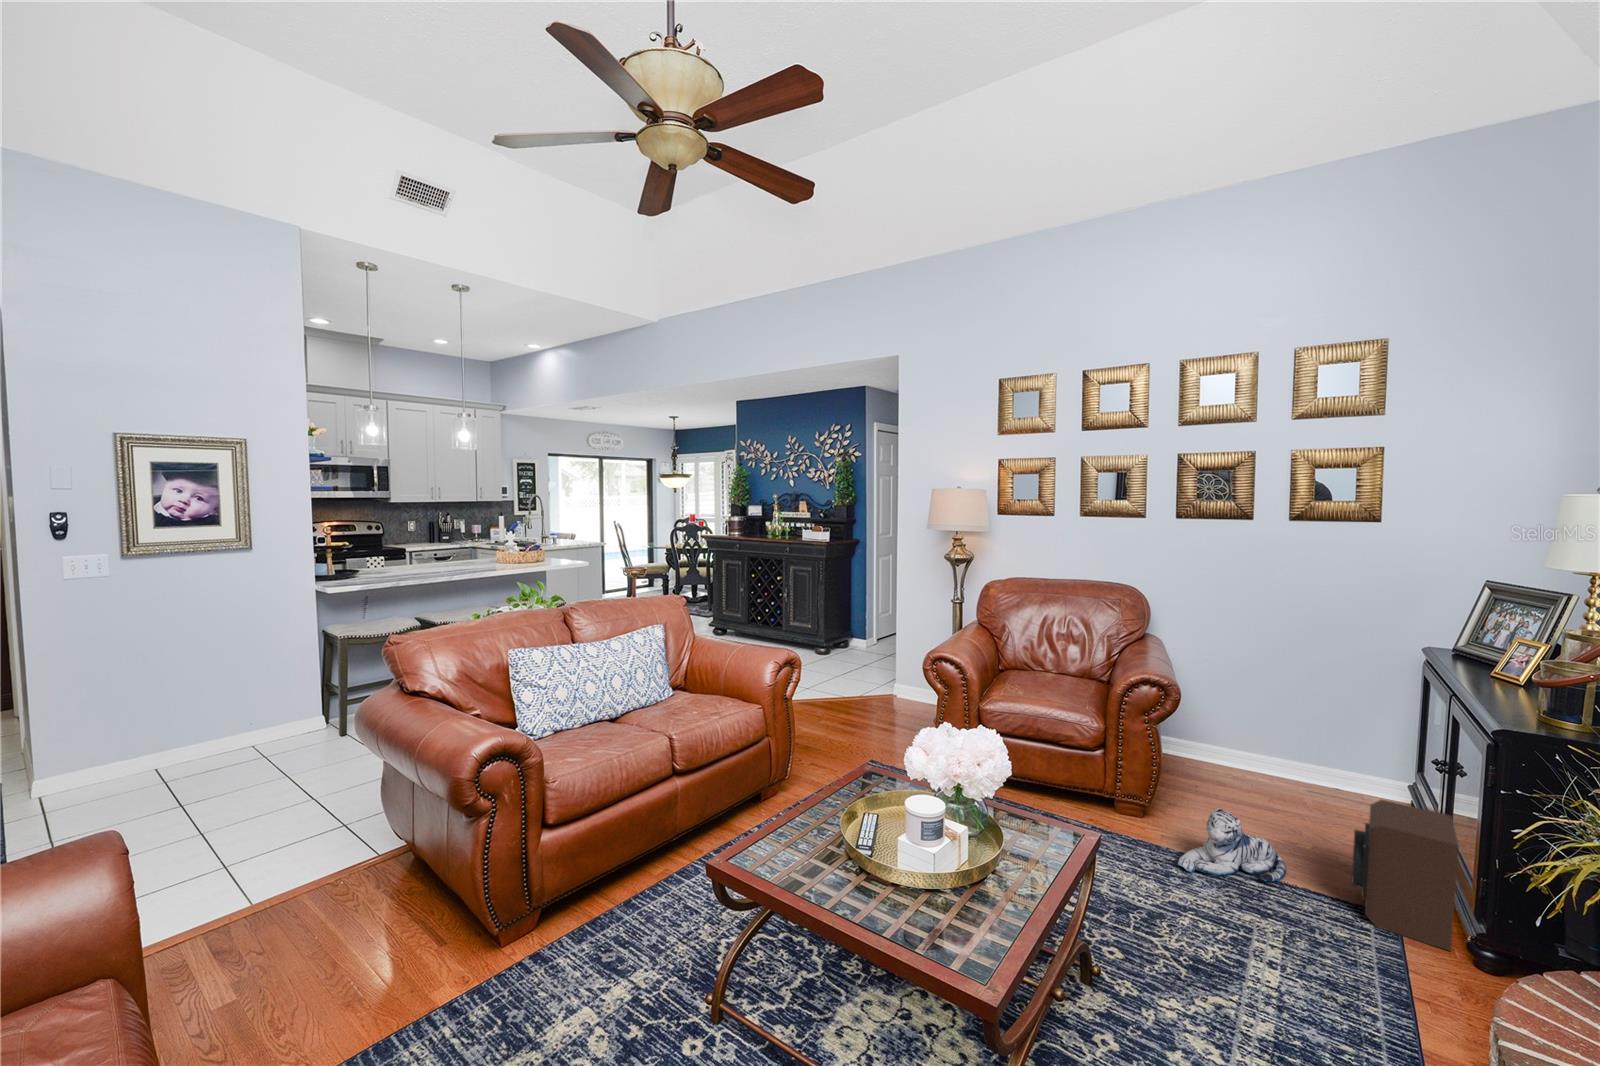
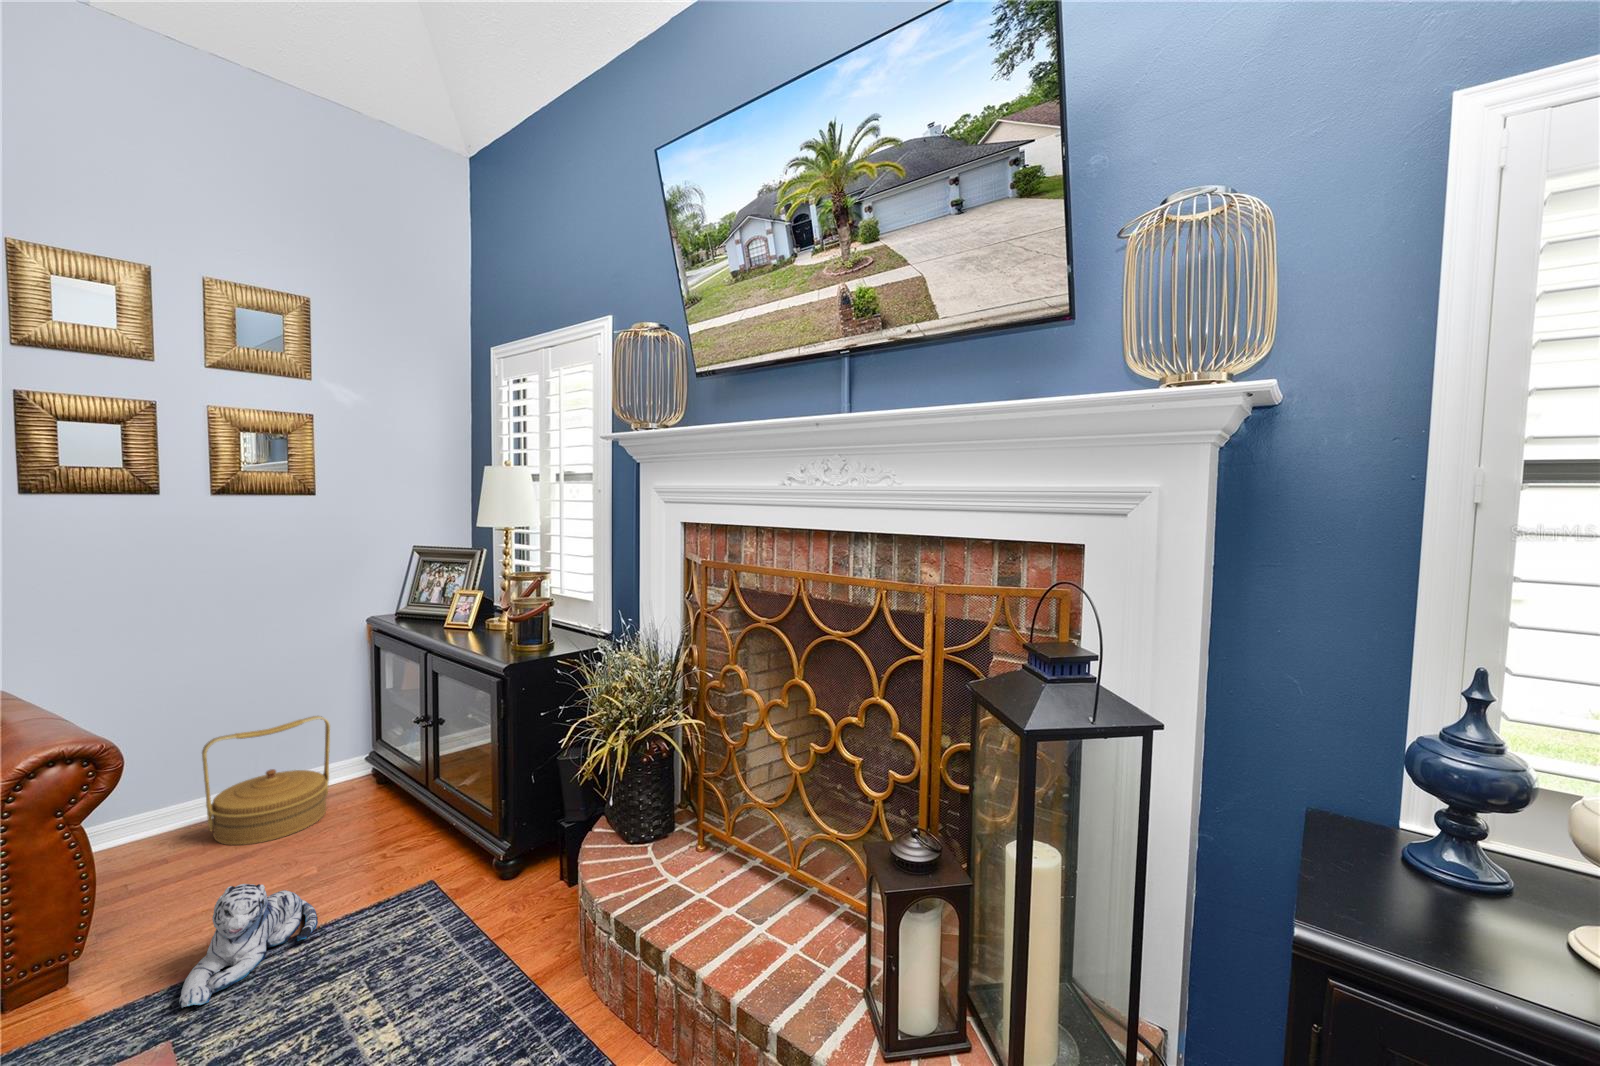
woven basket: none [1257,711,1364,816] -> present [202,716,330,845]
speaker: present [1352,800,1458,951] -> none [381,759,483,903]

